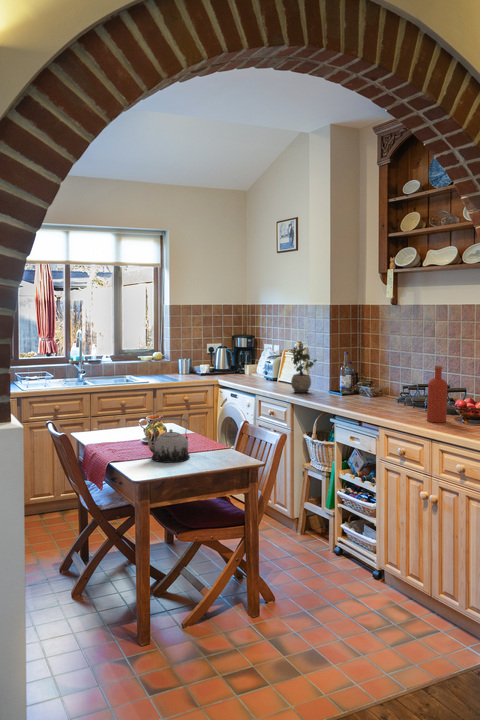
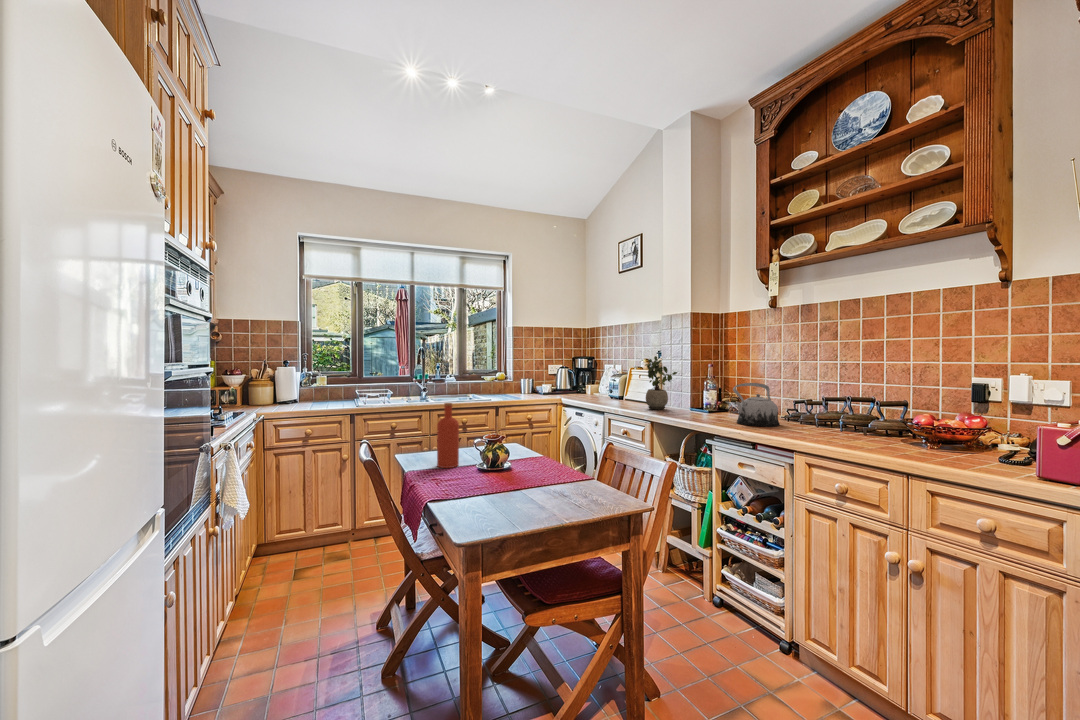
bottle: present [427,366,448,423] -> present [437,403,459,468]
teapot: present [144,417,190,463] -> present [733,383,780,427]

